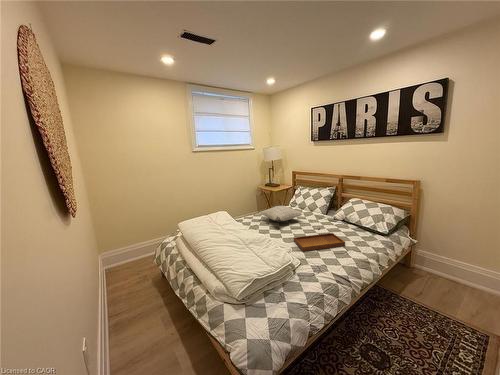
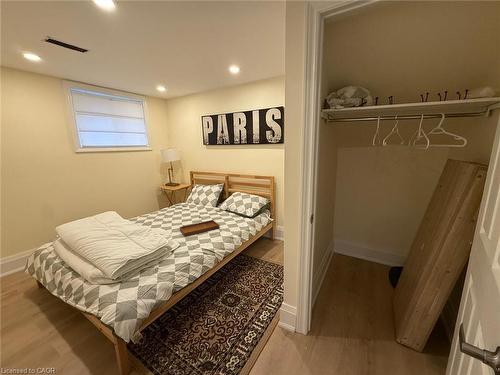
pillow: present [259,206,302,222] -> none [152,202,193,216]

